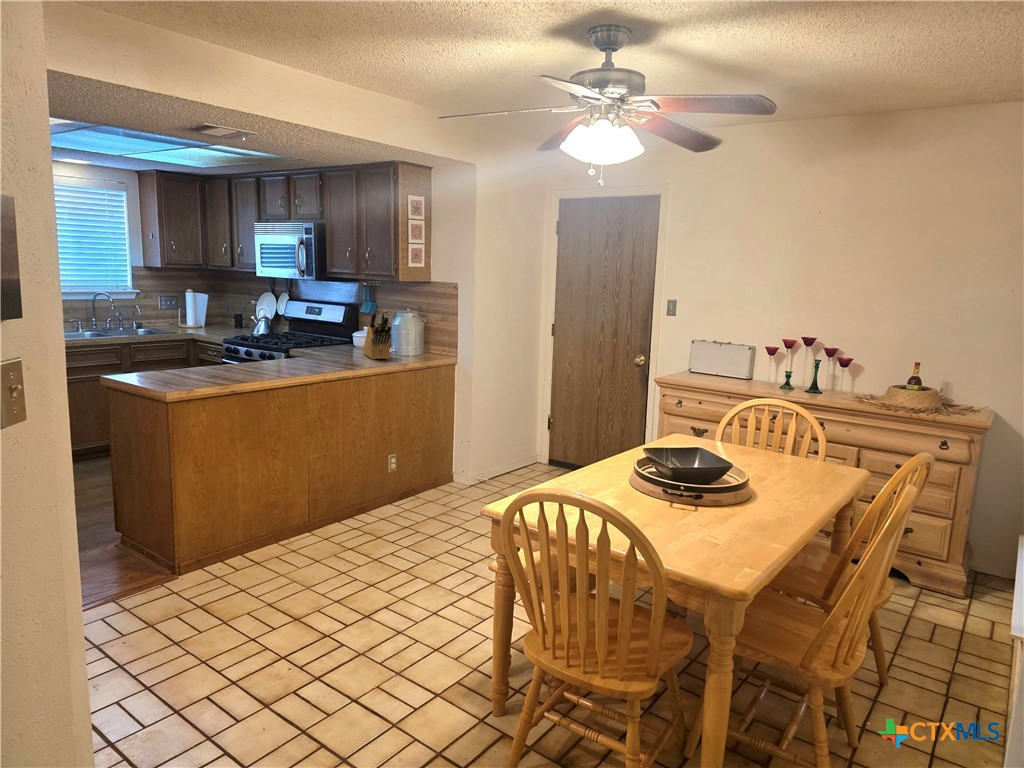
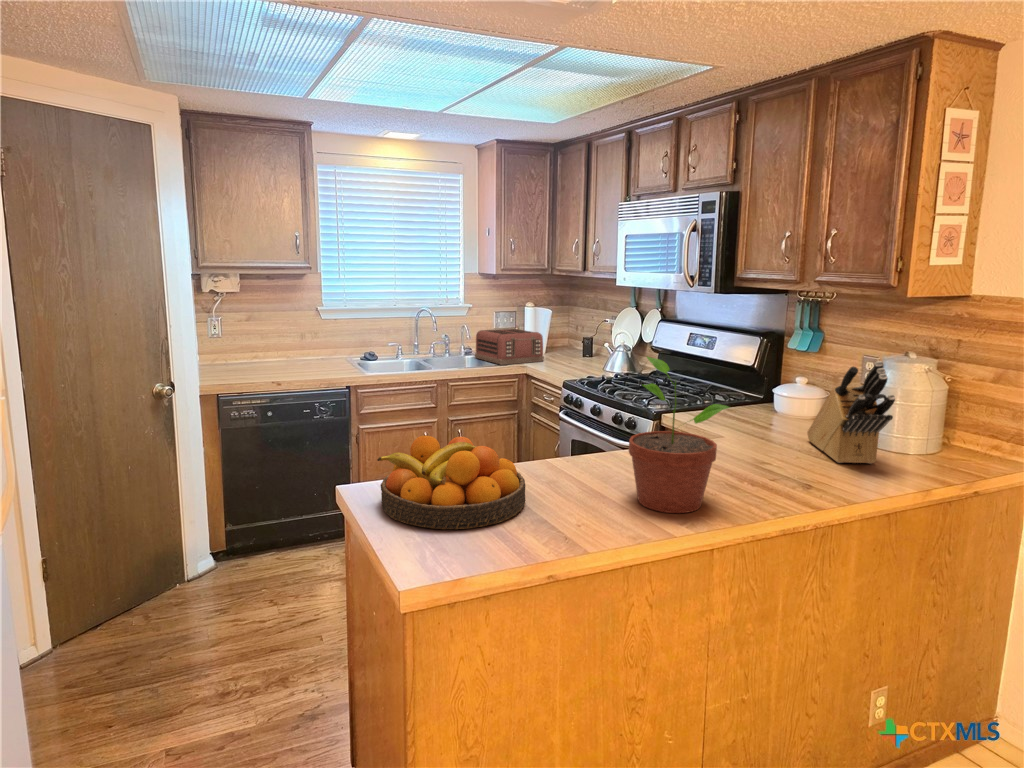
potted plant: none [267,306,311,374] -> present [629,356,729,513]
toaster: none [147,308,206,334] -> present [475,329,544,365]
fruit bowl: none [137,346,218,383] -> present [377,436,525,529]

